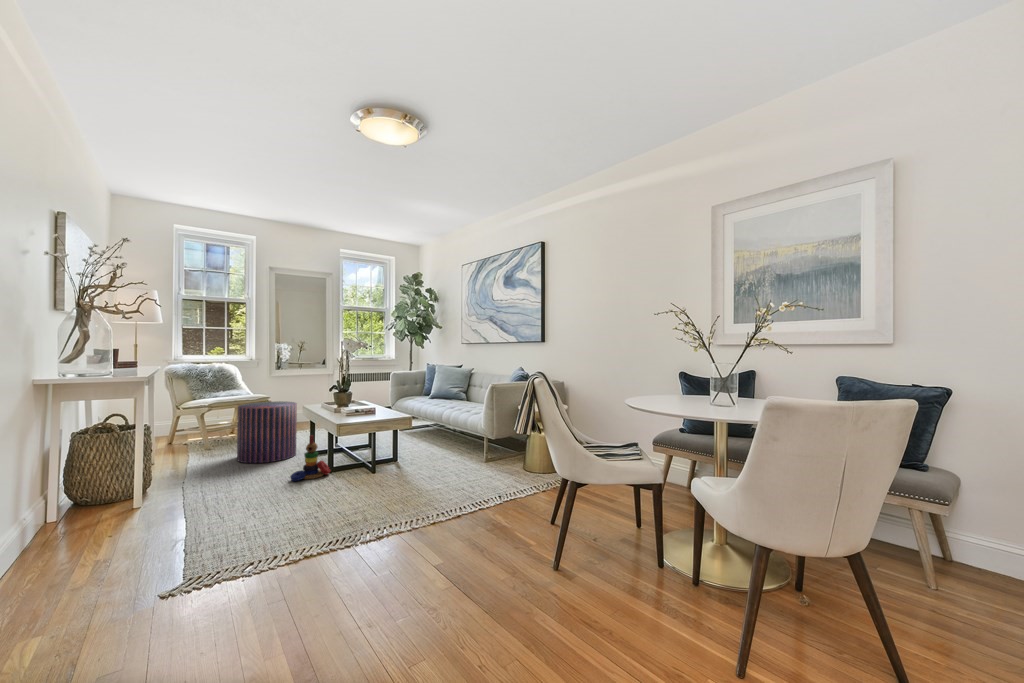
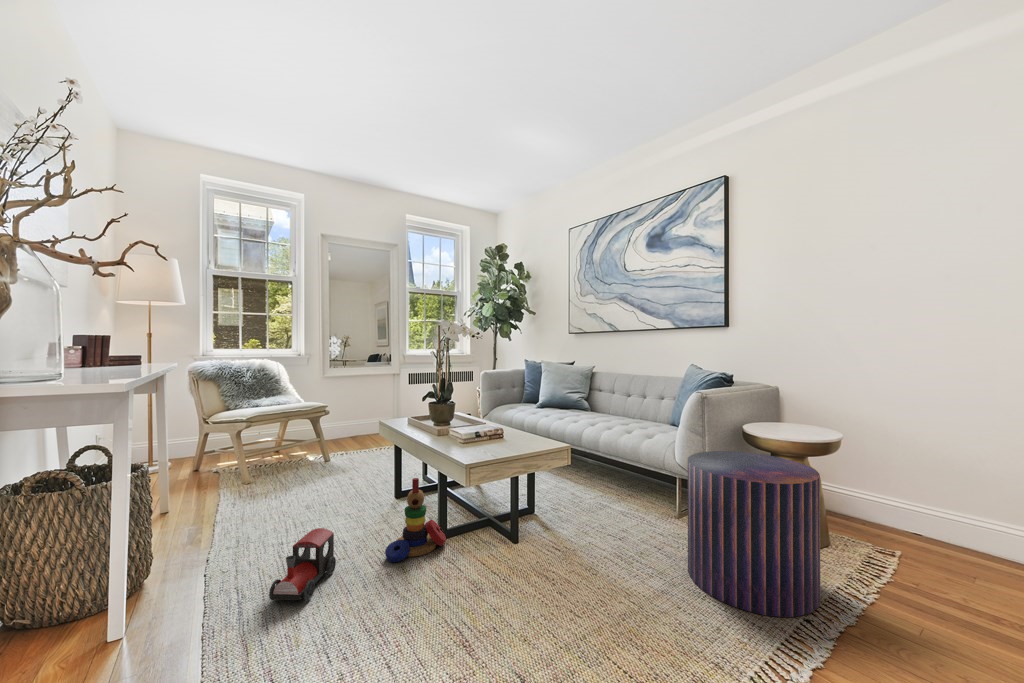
pouf: present [237,401,297,463] -> present [688,451,821,617]
toy train: none [220,461,260,495] -> present [269,528,336,600]

